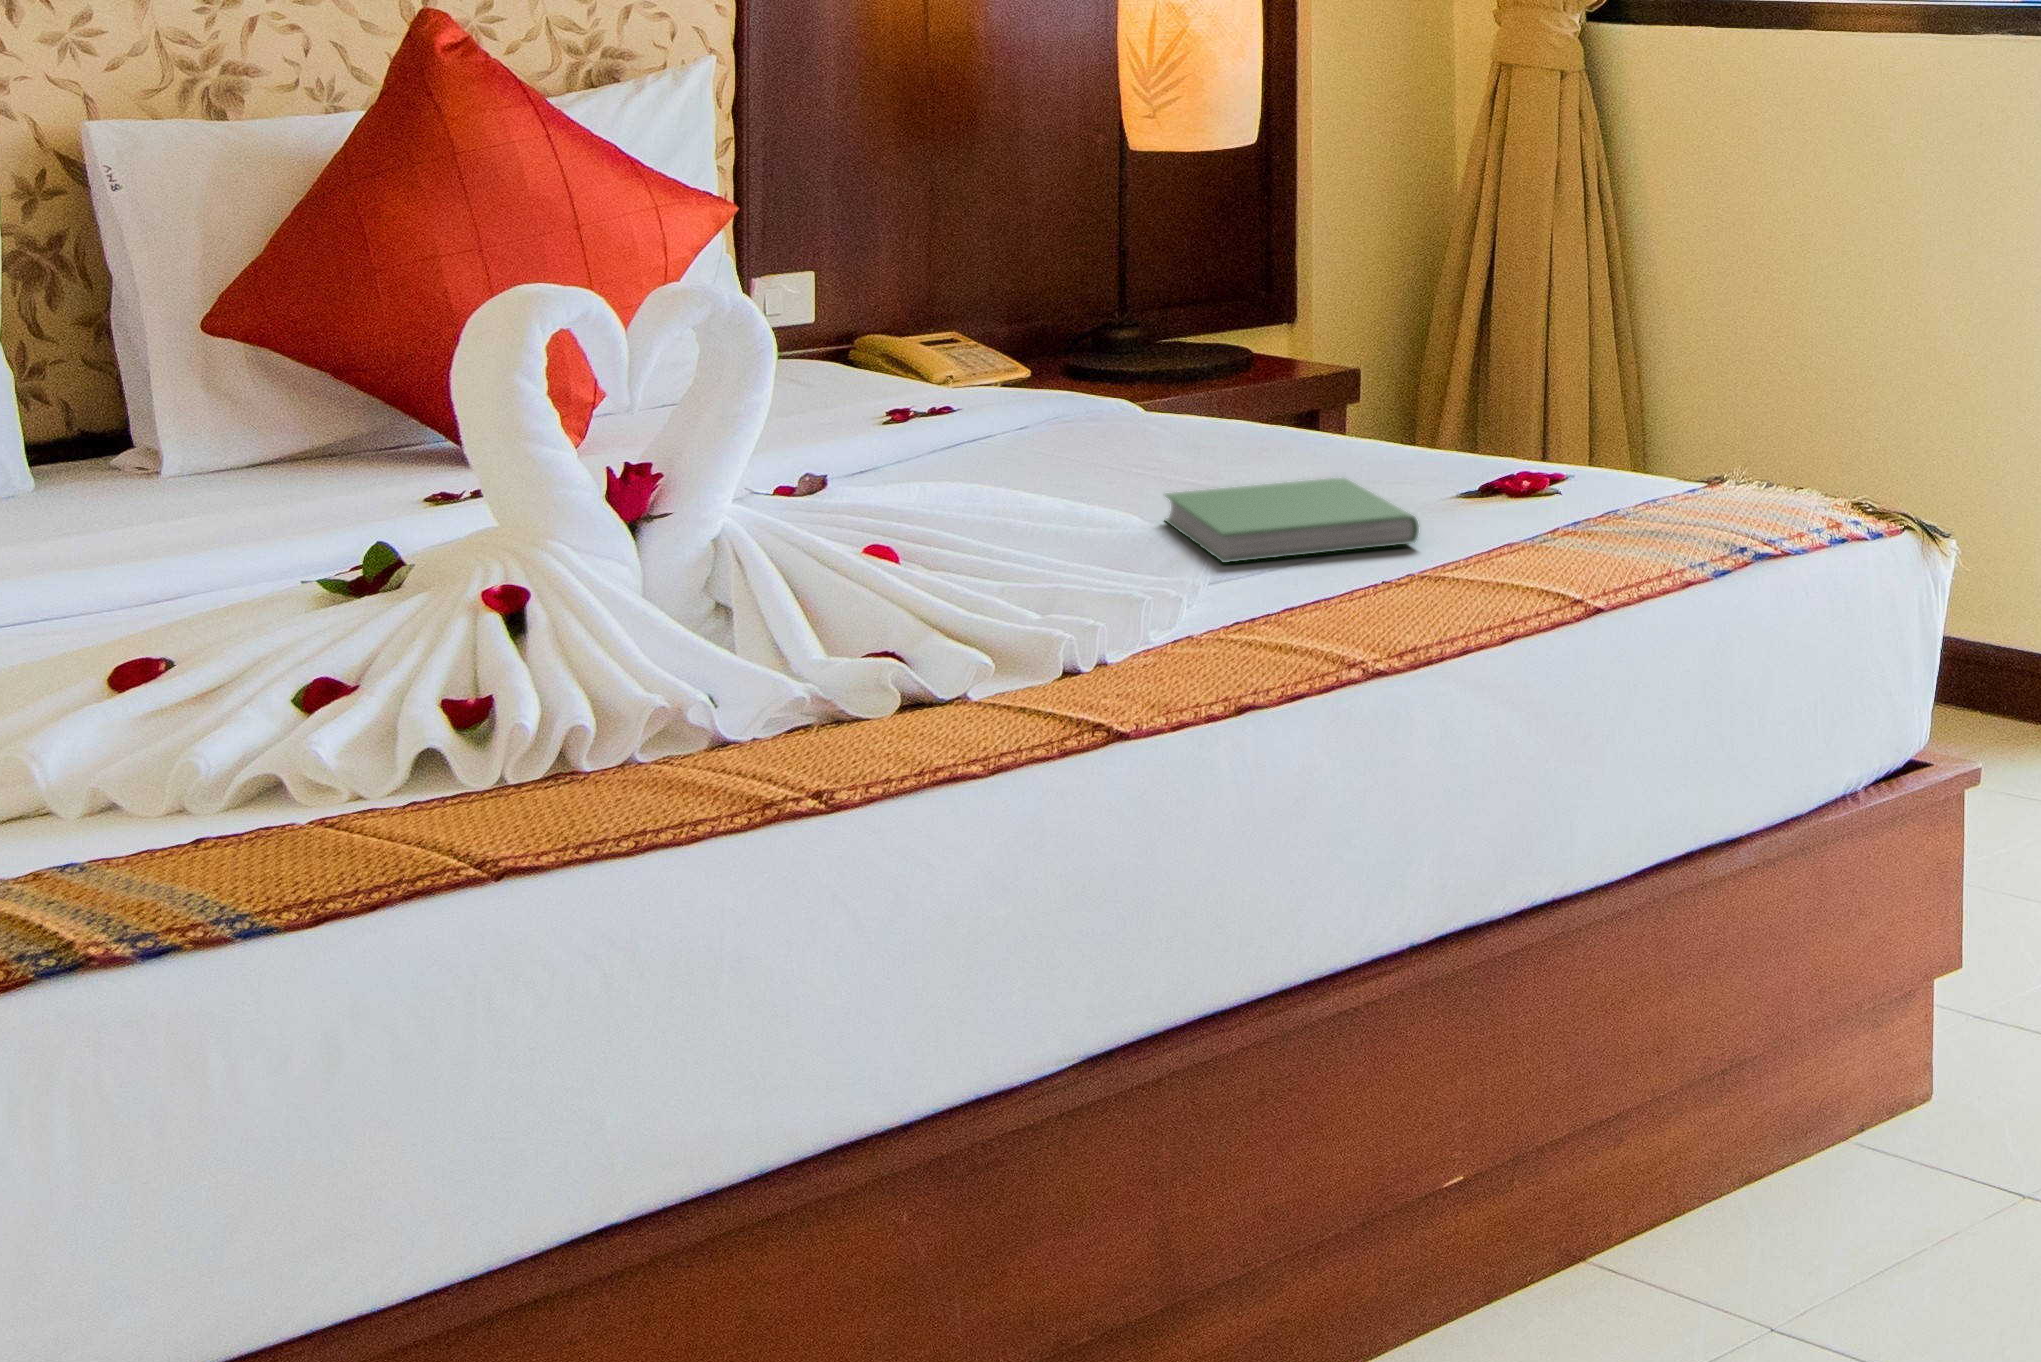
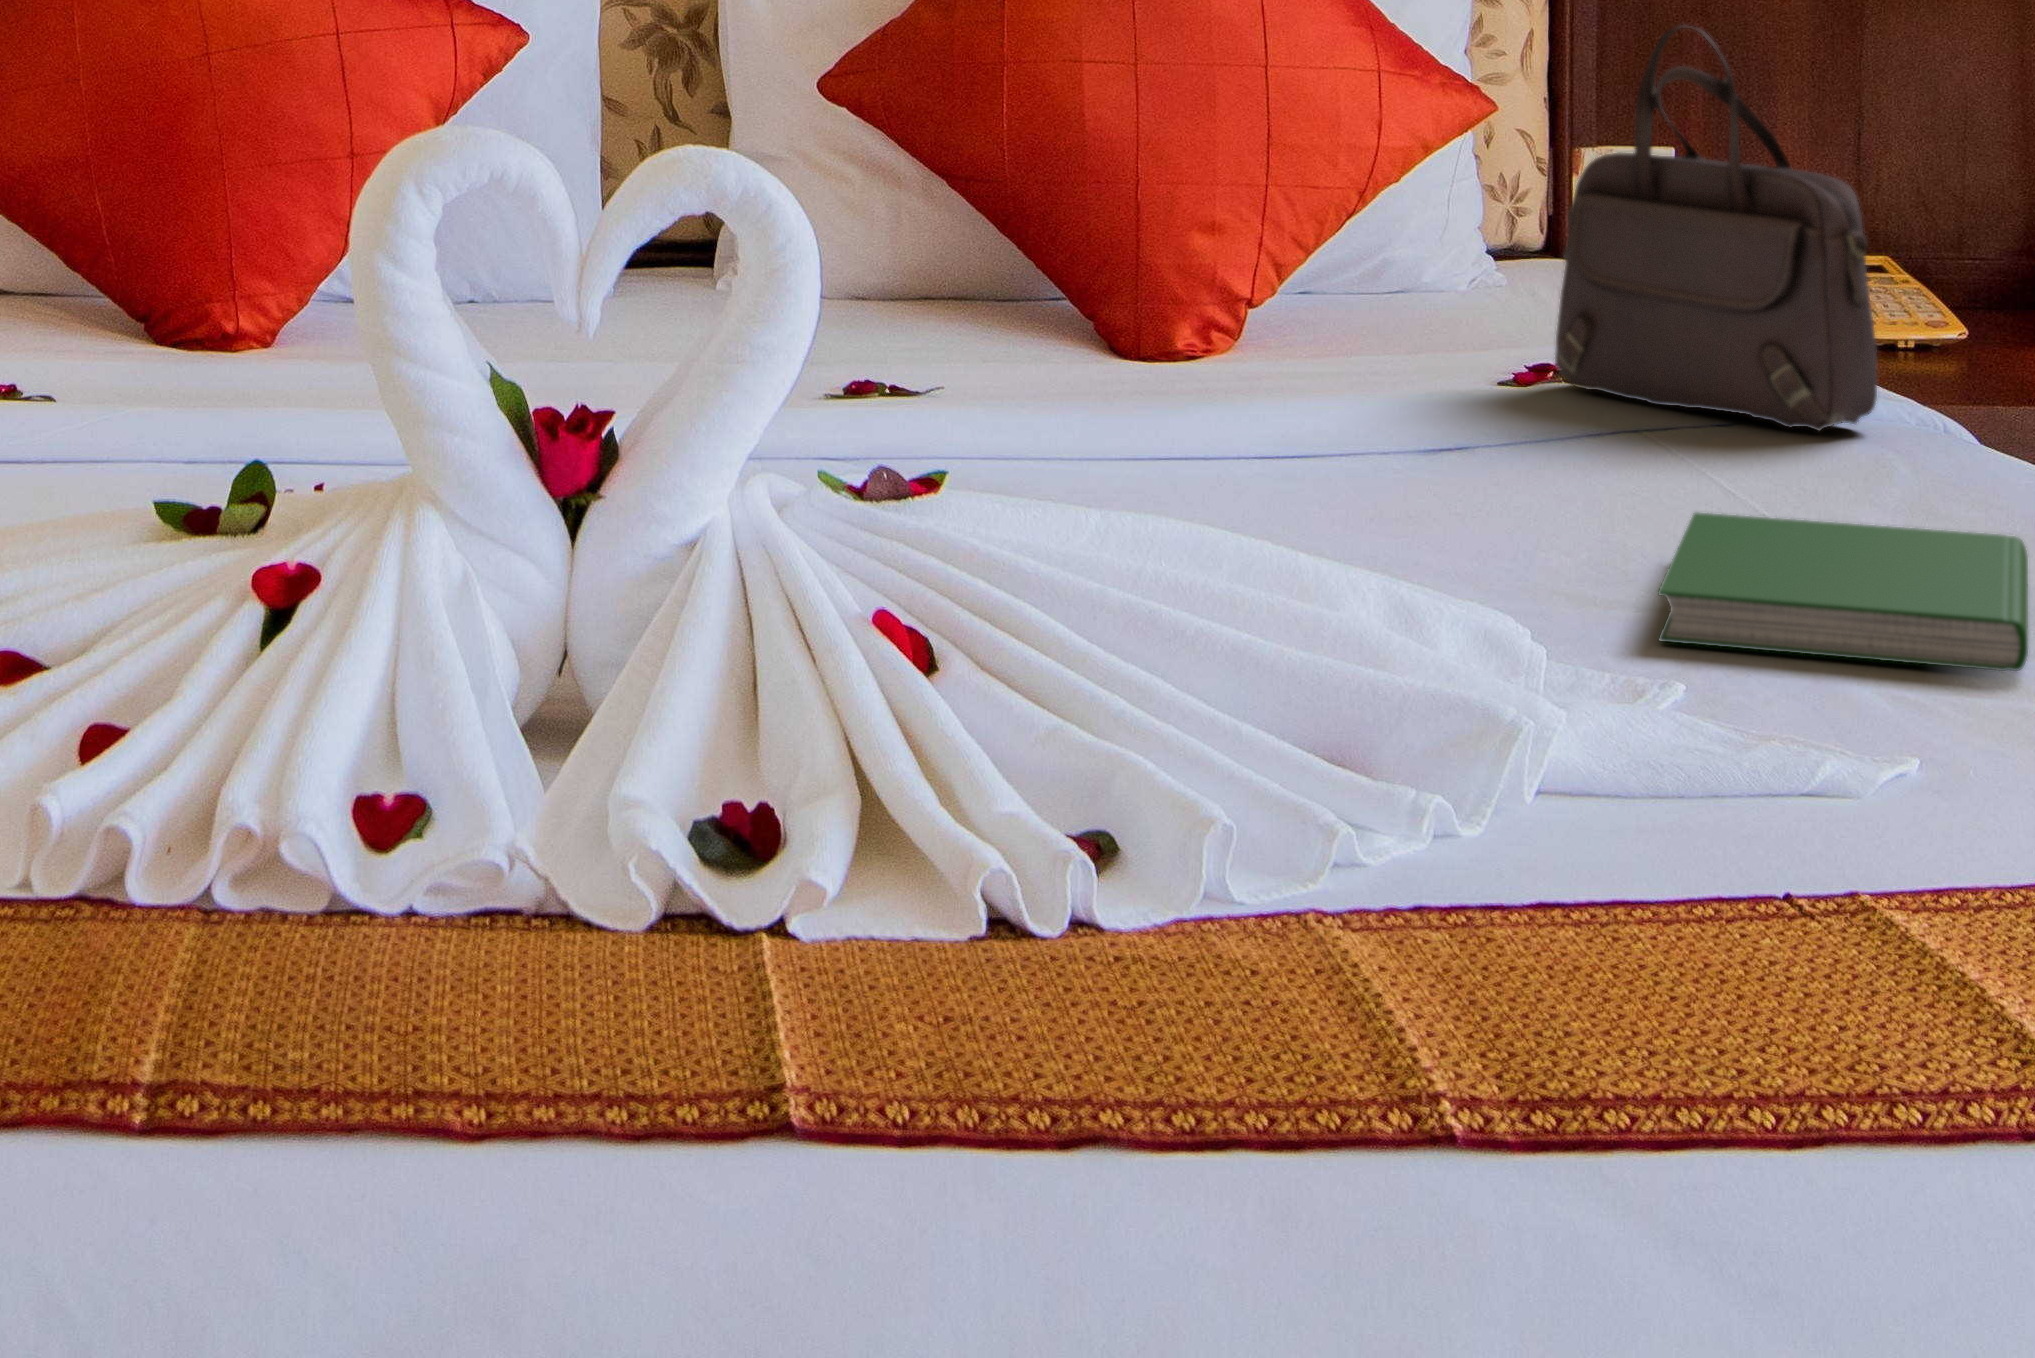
handbag: none [916,190,1149,444] -> present [1555,26,1877,431]

